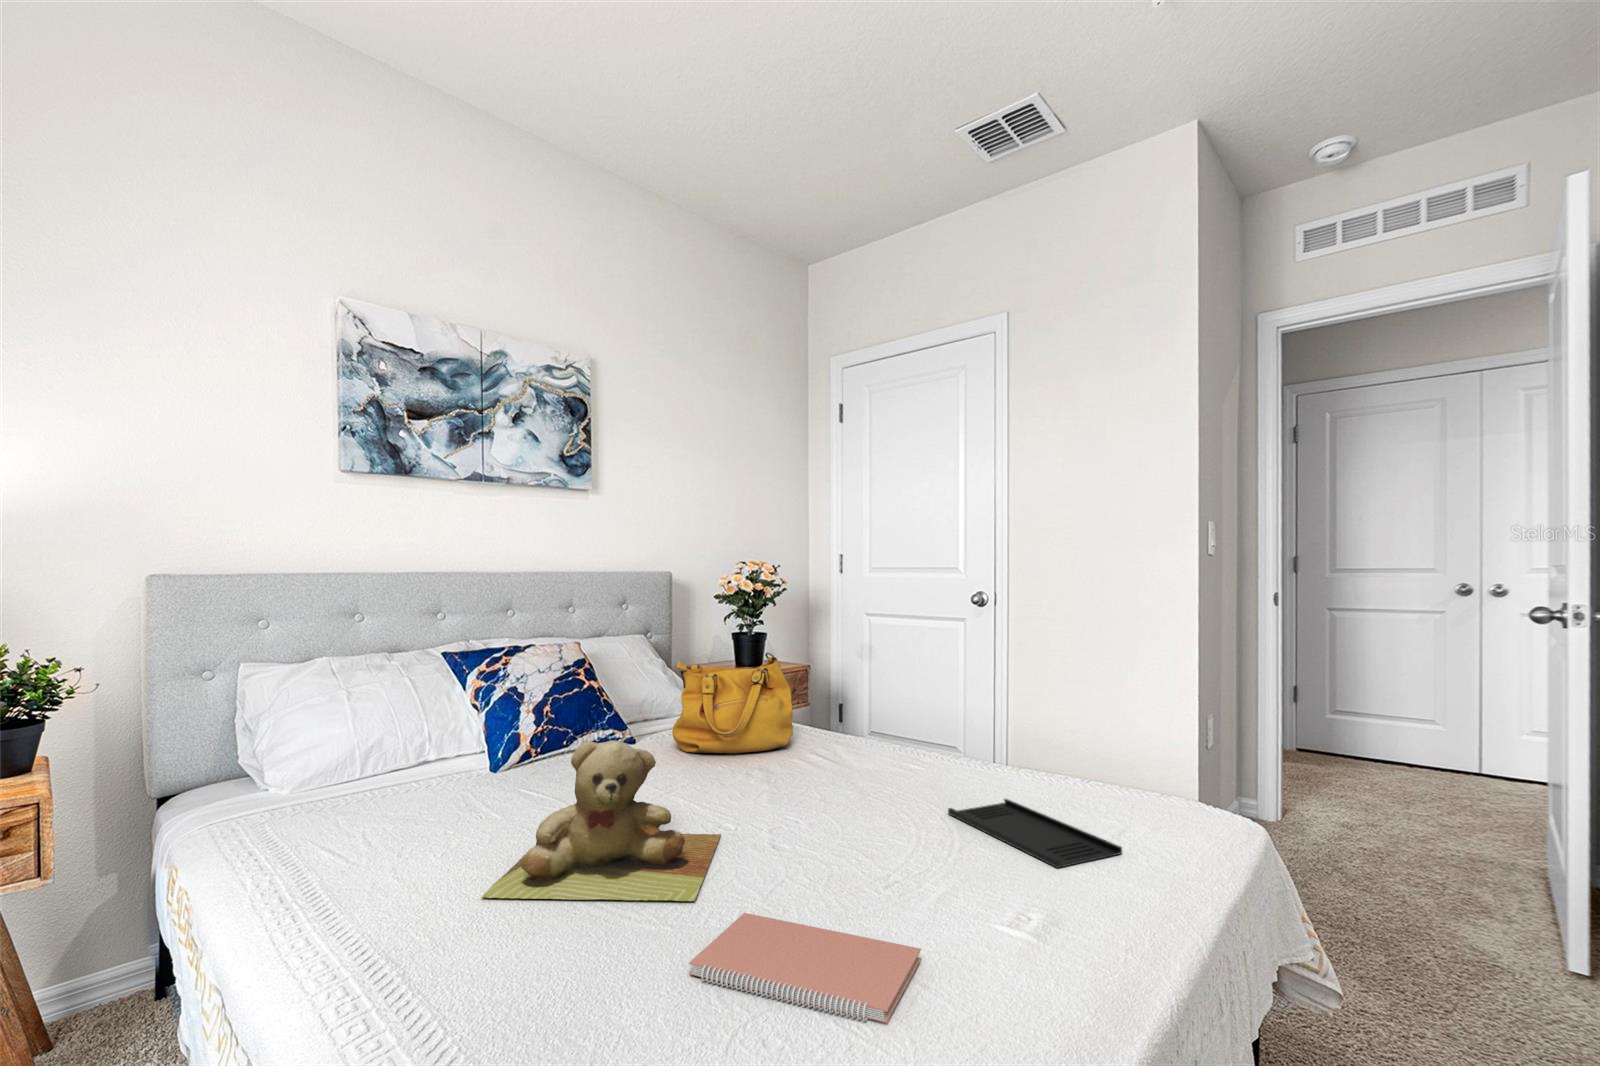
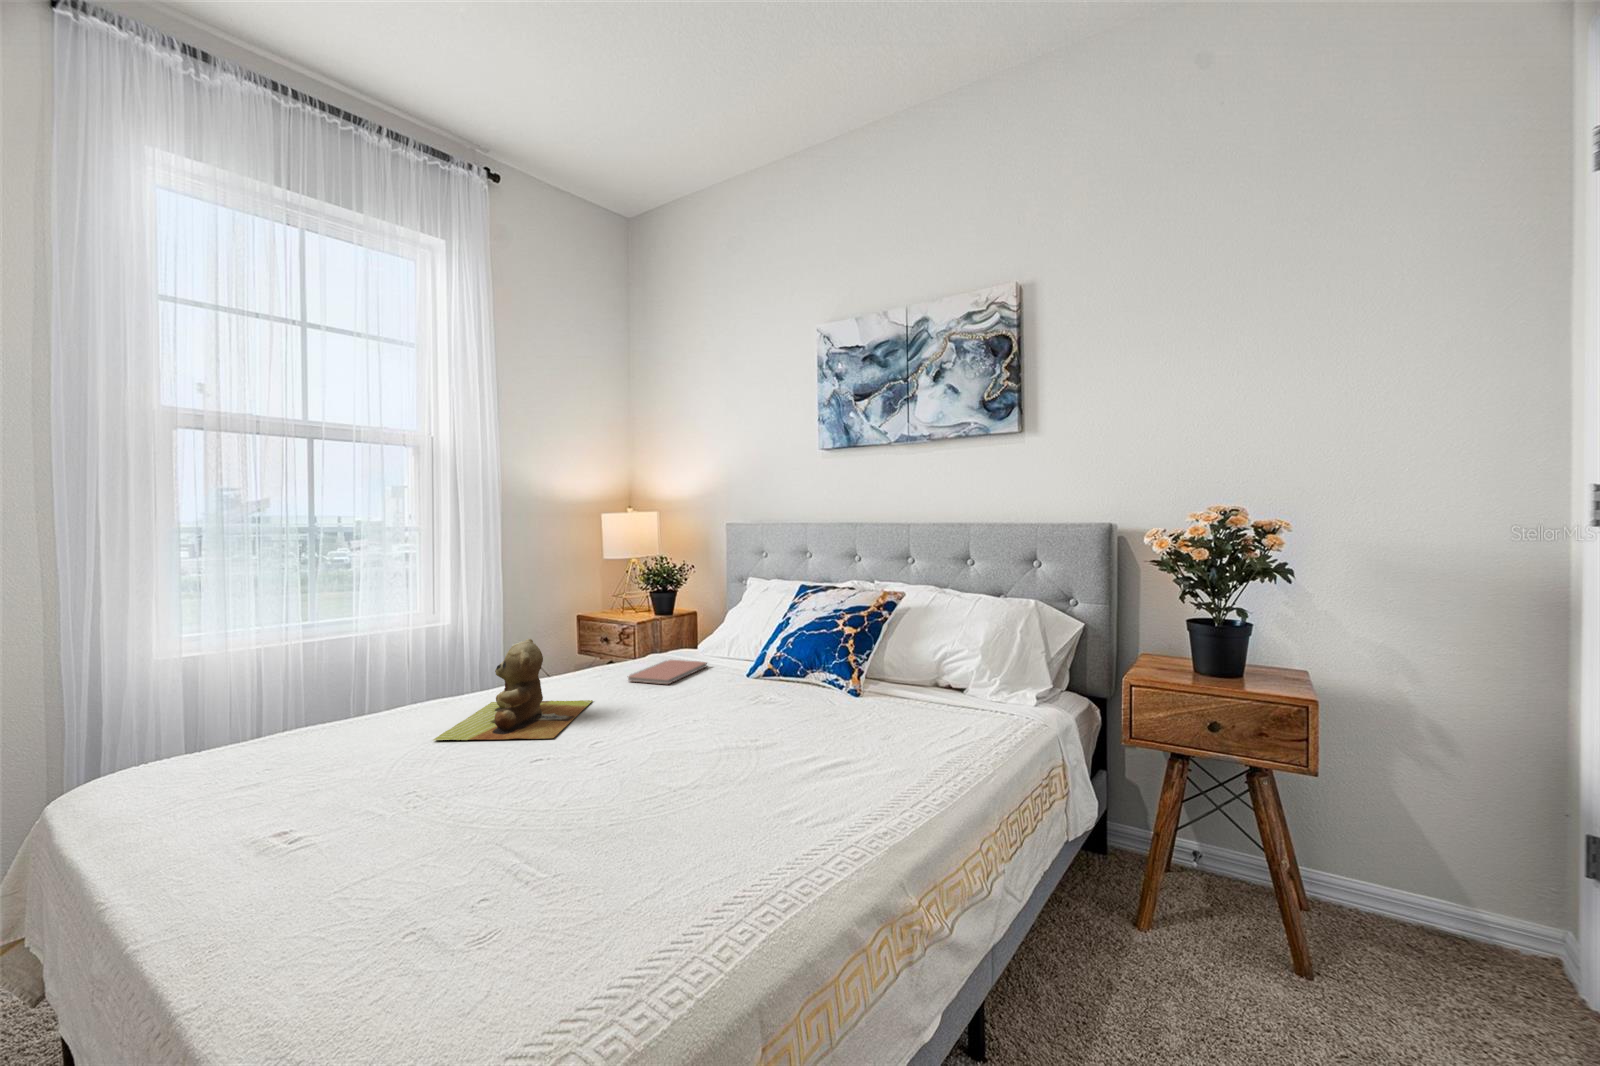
handbag: present [672,652,793,754] -> none [771,619,897,743]
tray: present [948,799,1122,868] -> none [322,815,559,916]
notebook: present [689,913,921,1023] -> present [628,660,707,684]

